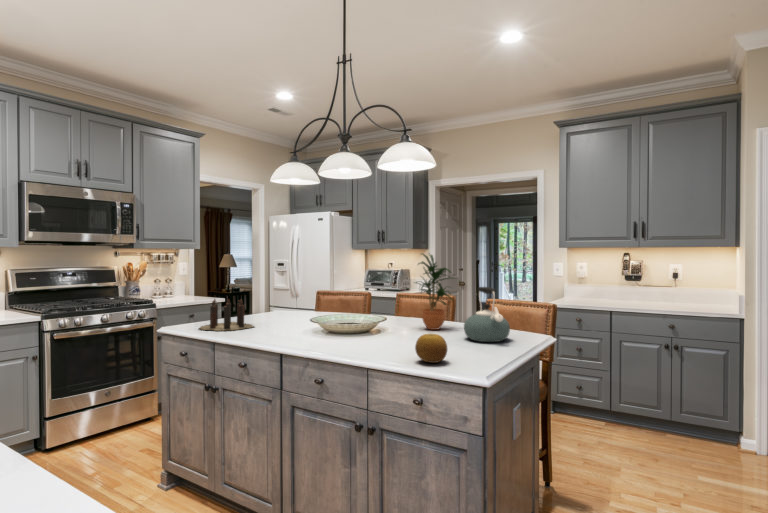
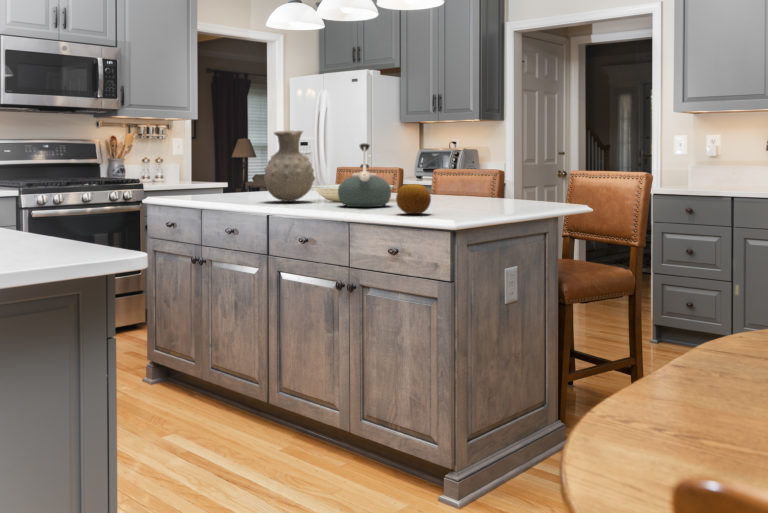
potted plant: present [416,254,453,330] -> none [429,106,485,200]
vase: none [276,274,320,336] -> present [264,131,315,202]
kettle: present [464,287,510,342] -> present [338,143,391,207]
candle: present [200,299,253,331] -> none [184,164,260,199]

